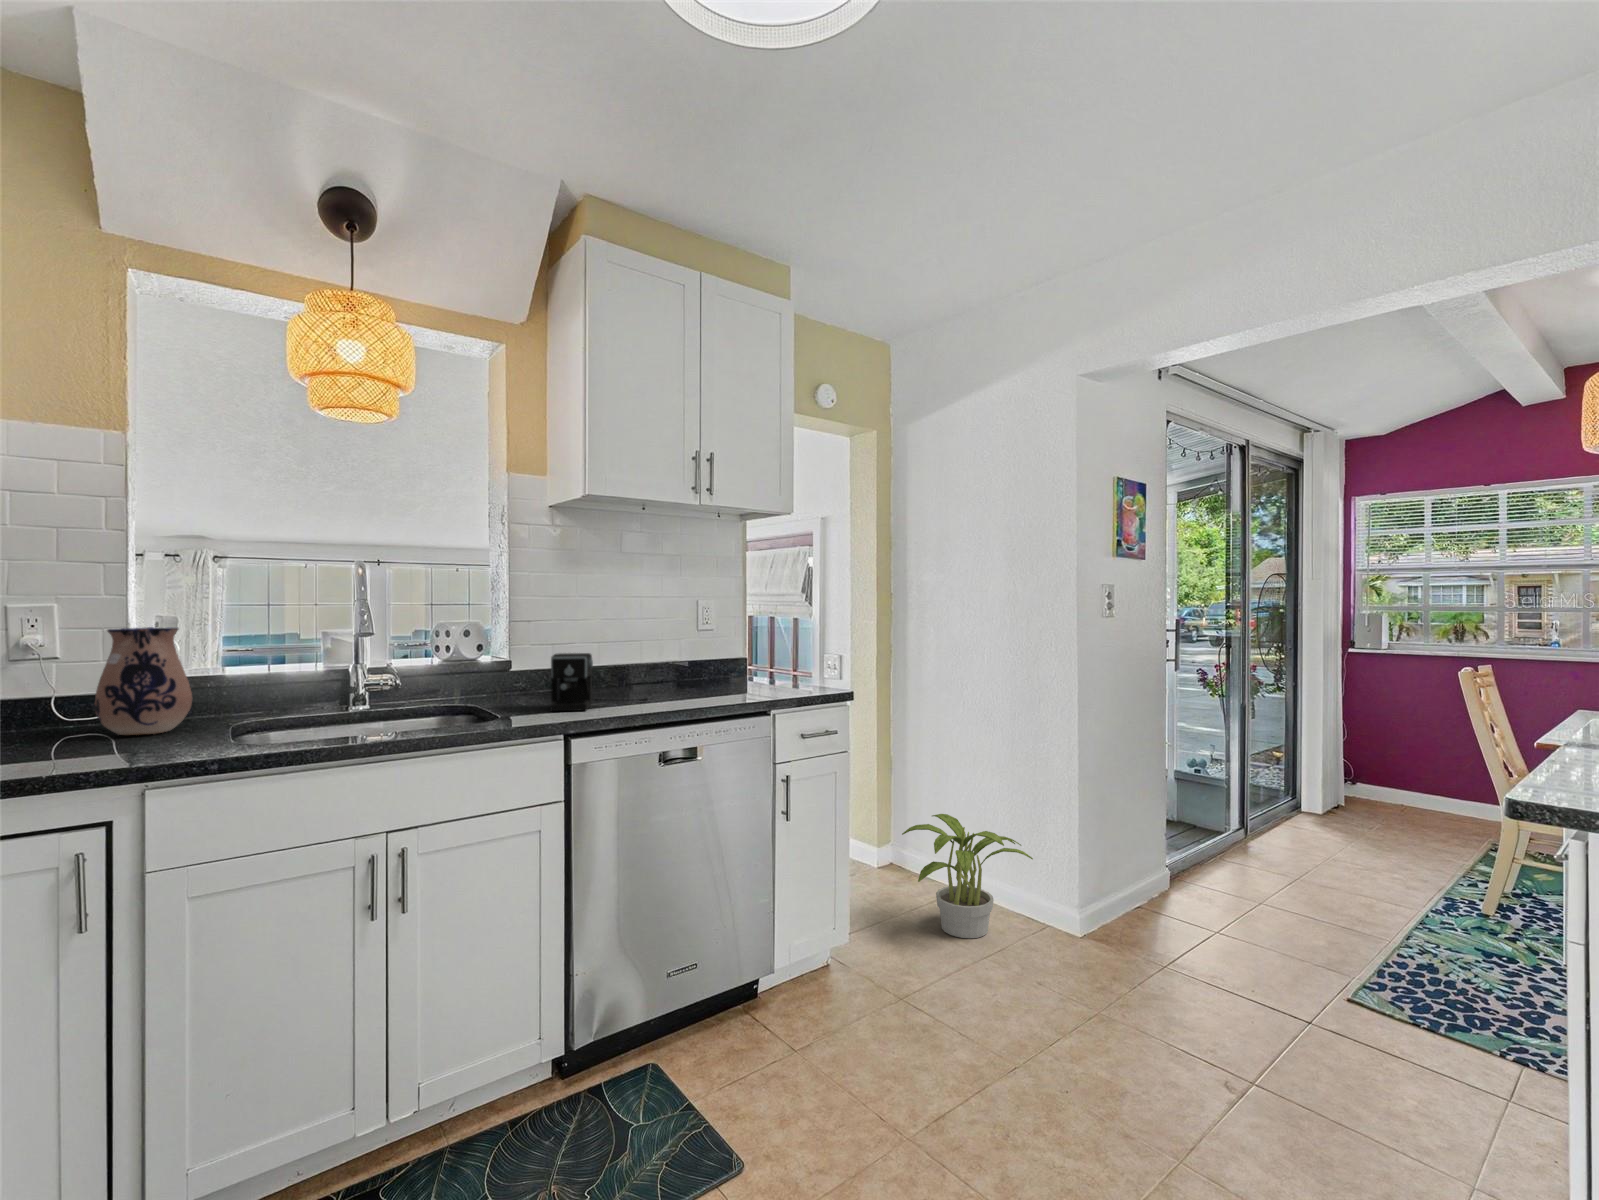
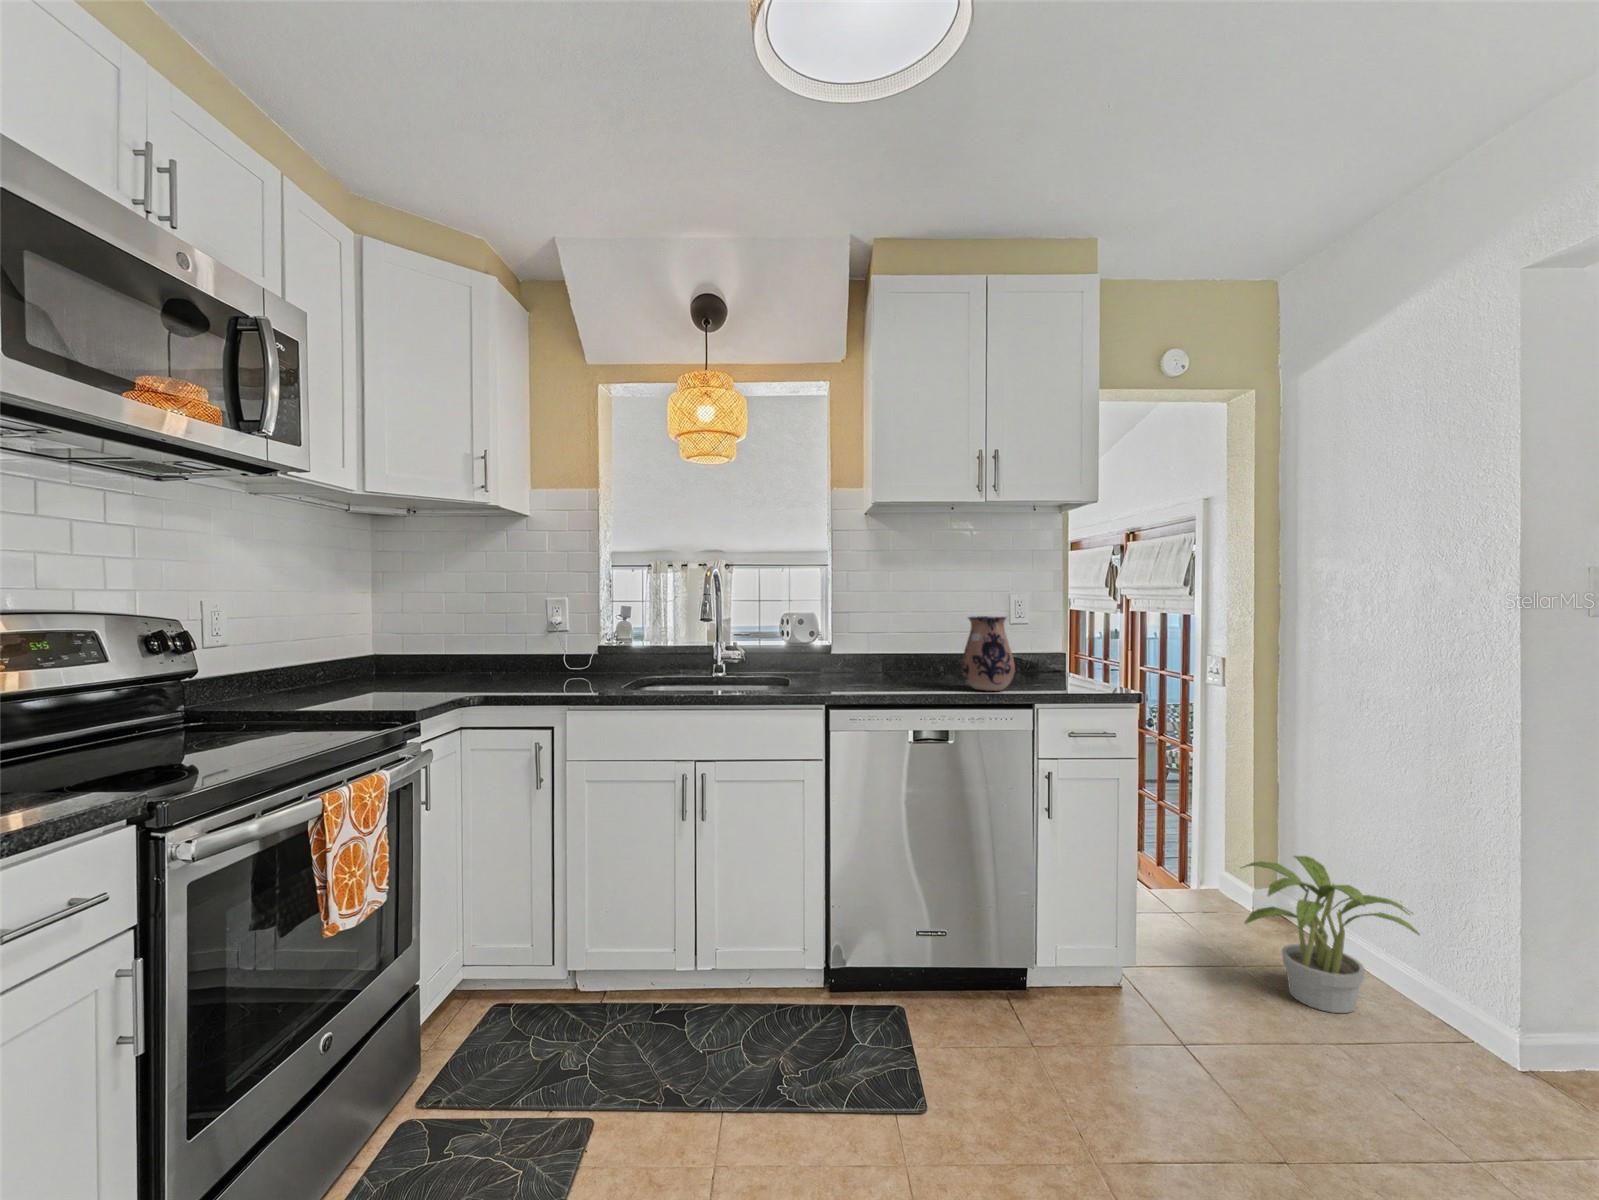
ceramic pitcher: present [94,627,192,735] -> present [962,616,1015,691]
coffee maker: present [551,653,648,711] -> none [833,642,925,690]

